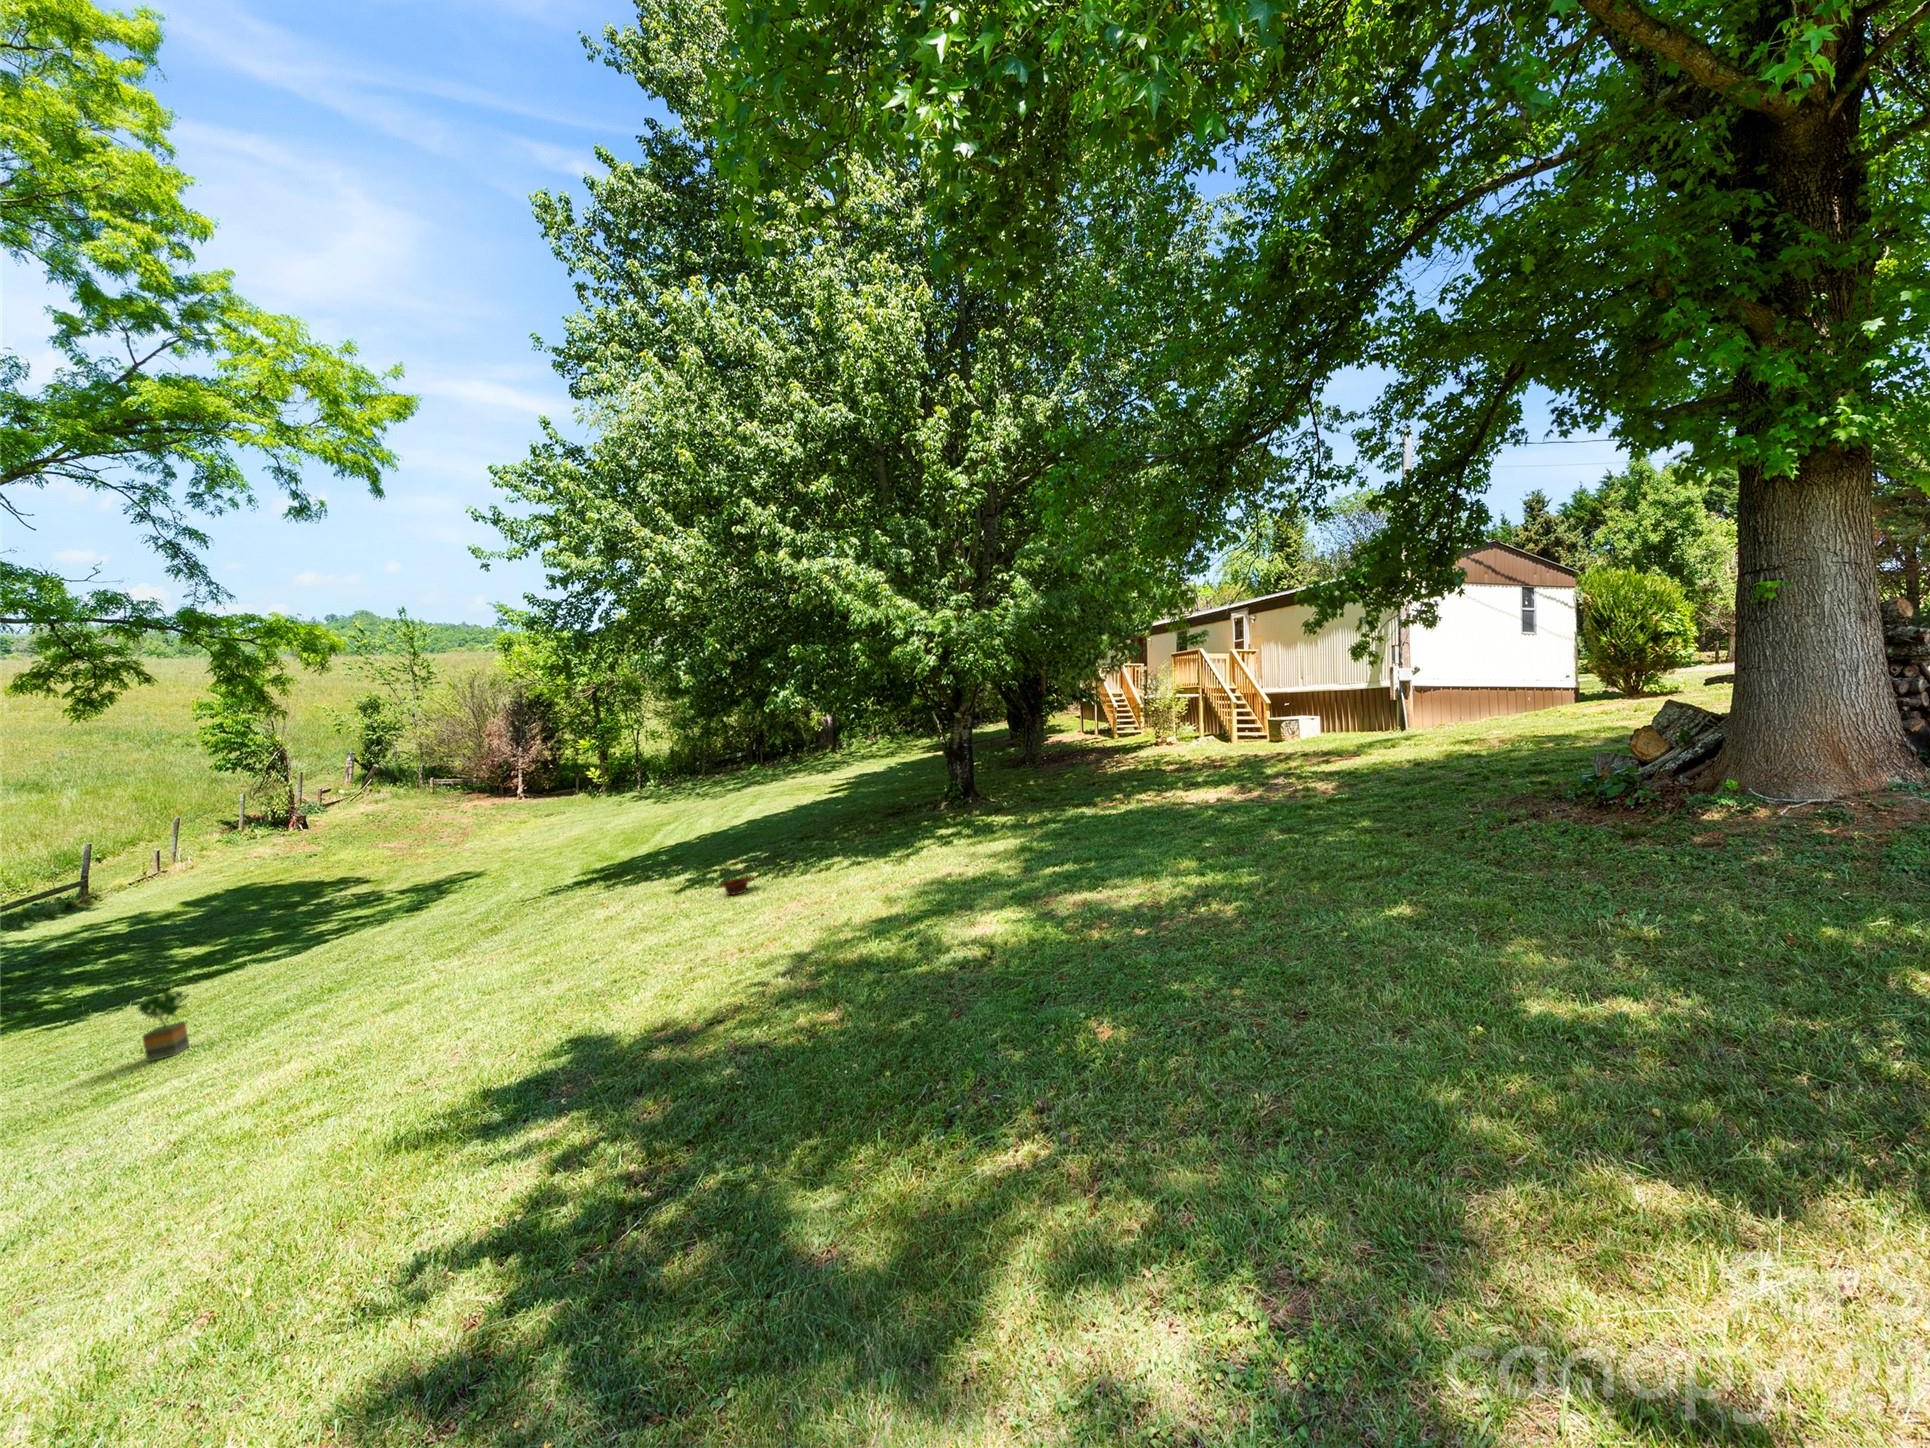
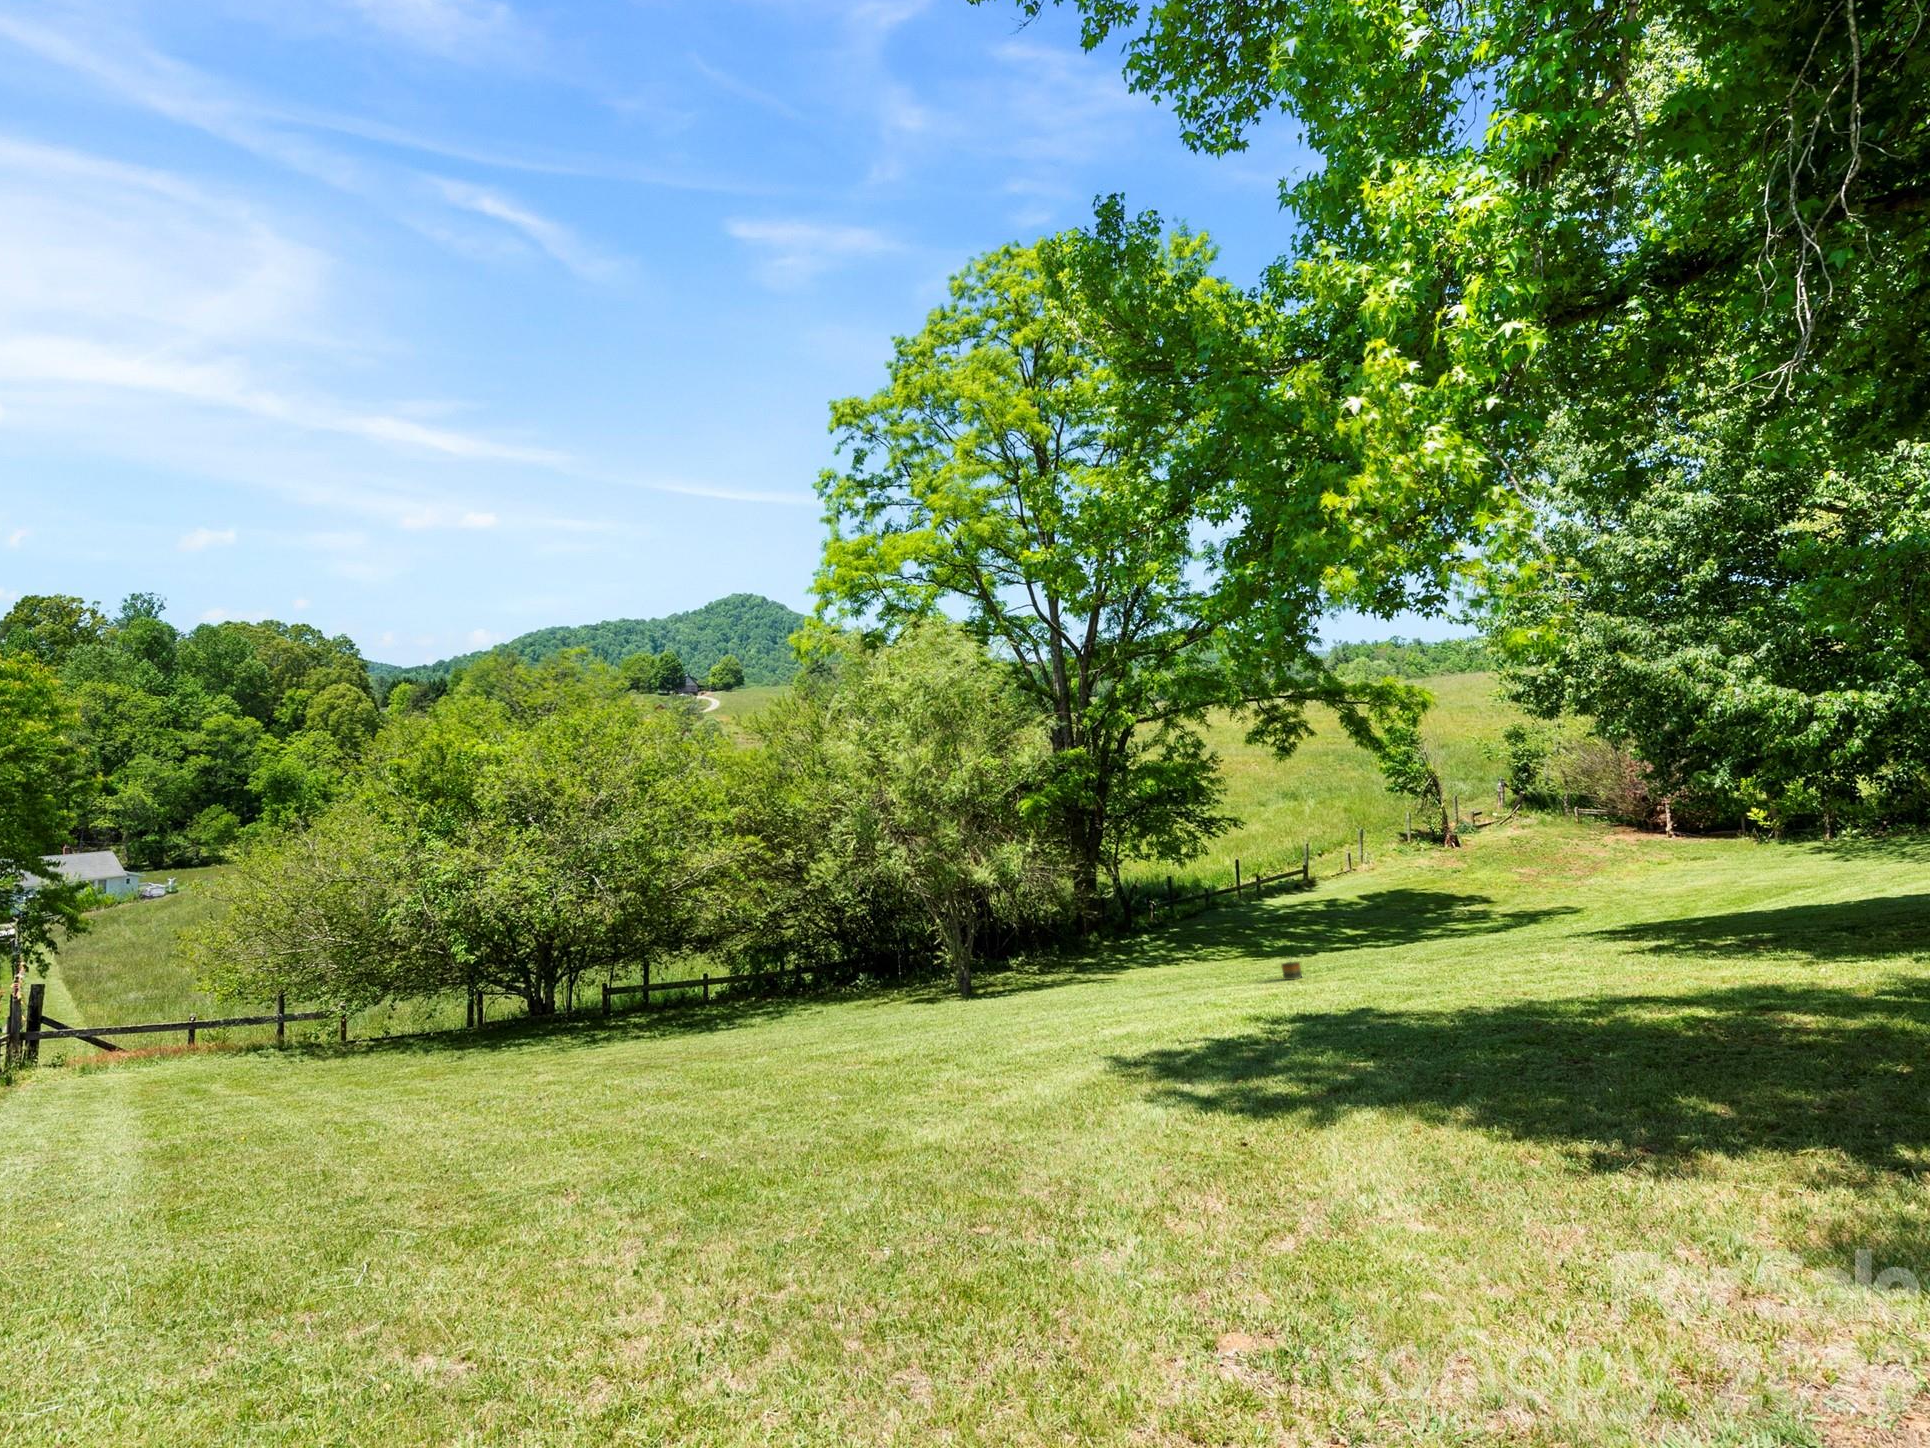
basket: present [719,866,752,895] -> none [1641,929,1677,962]

